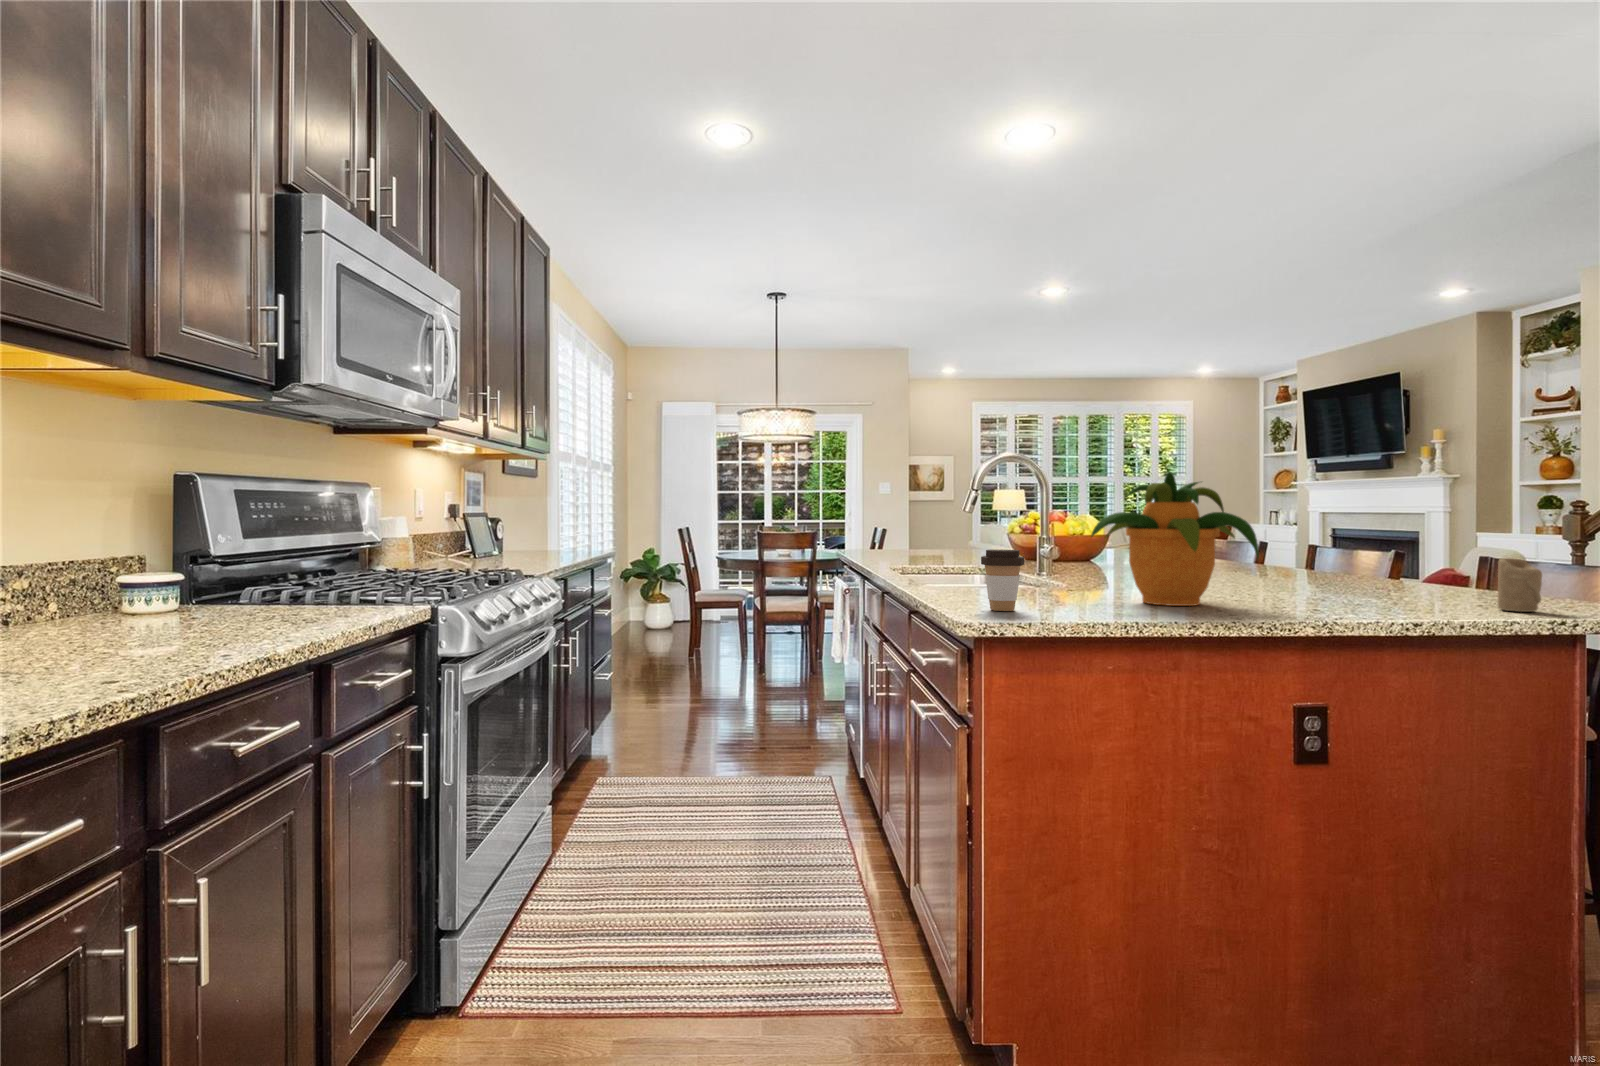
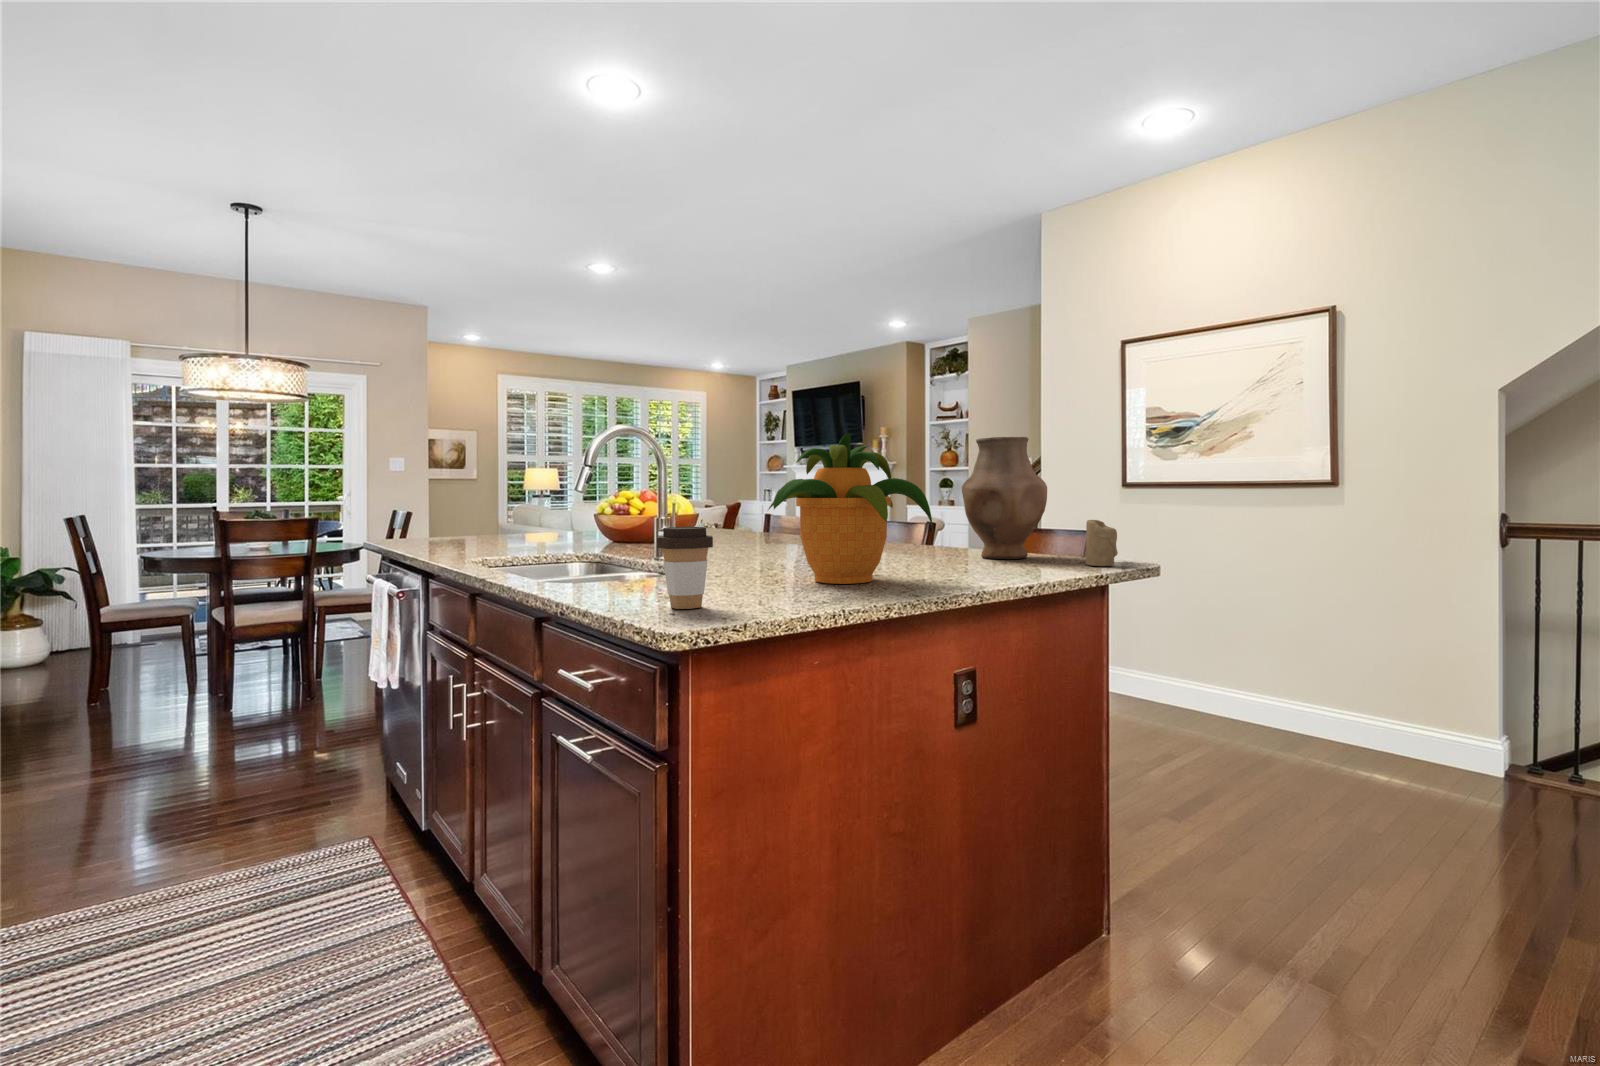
vase: none [1357,464,1471,599] -> present [962,437,1047,559]

